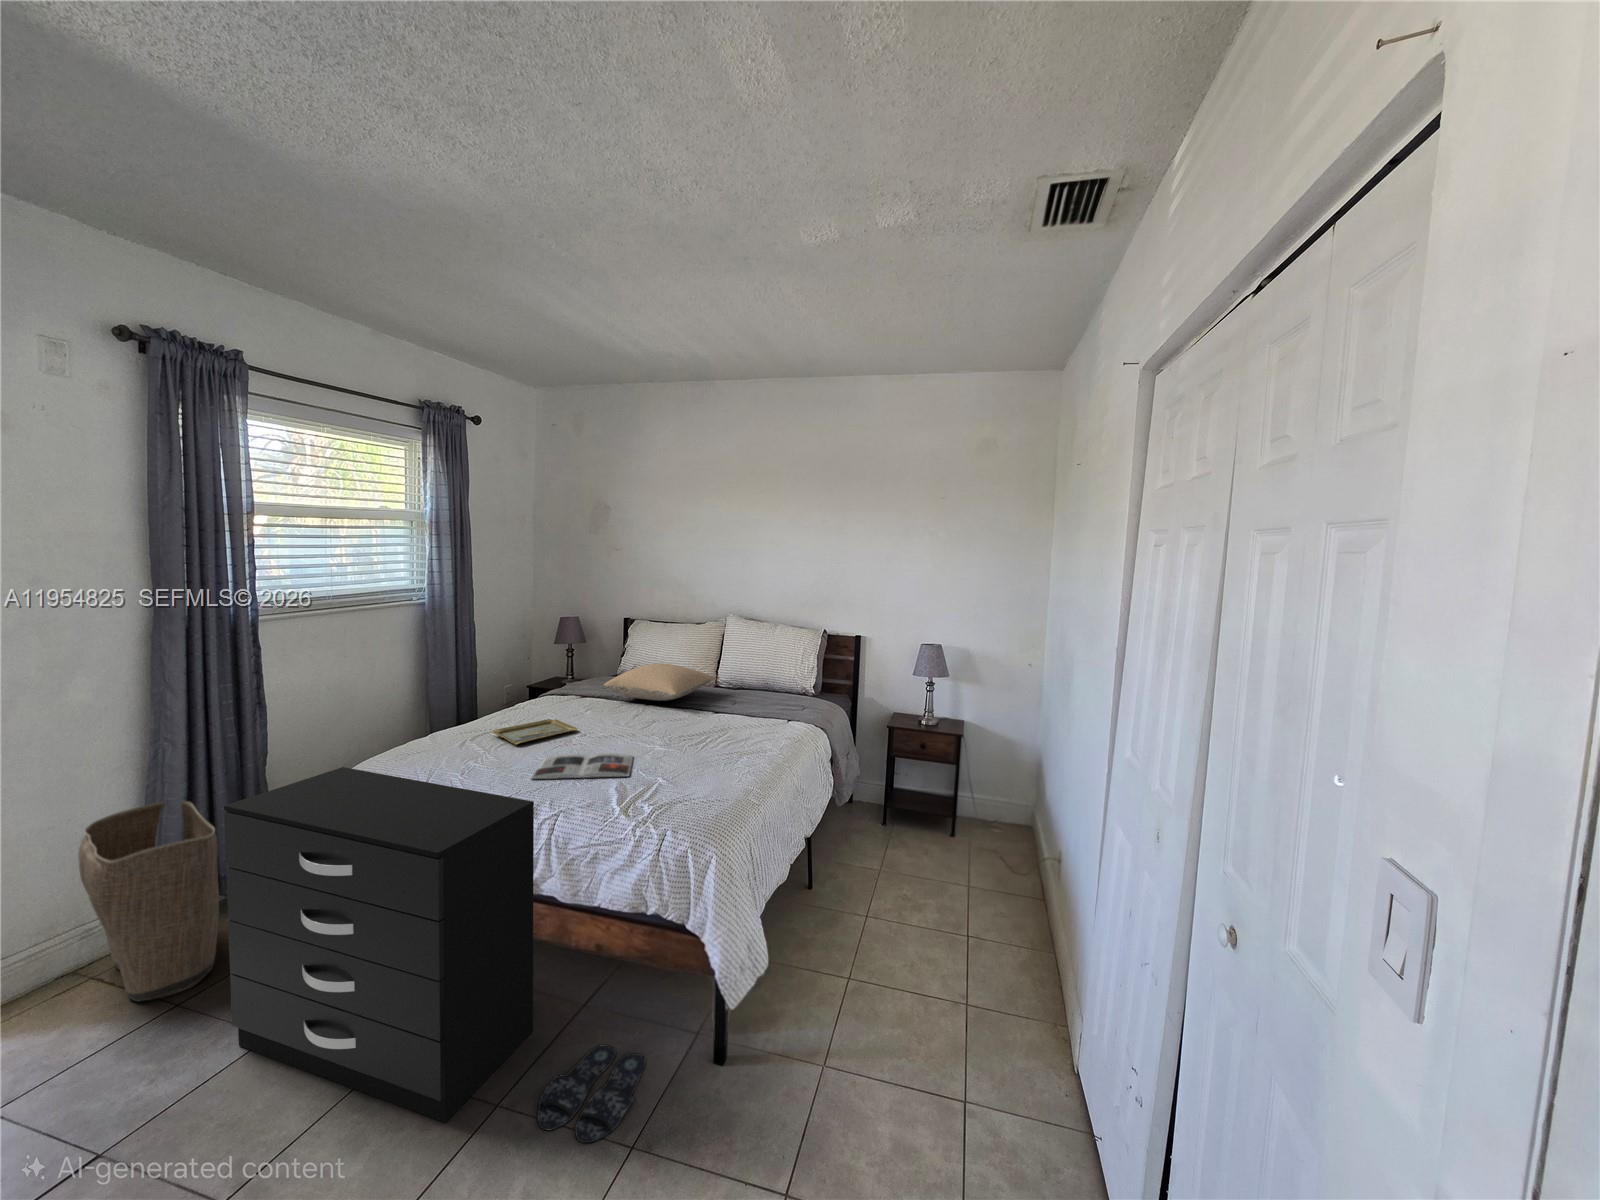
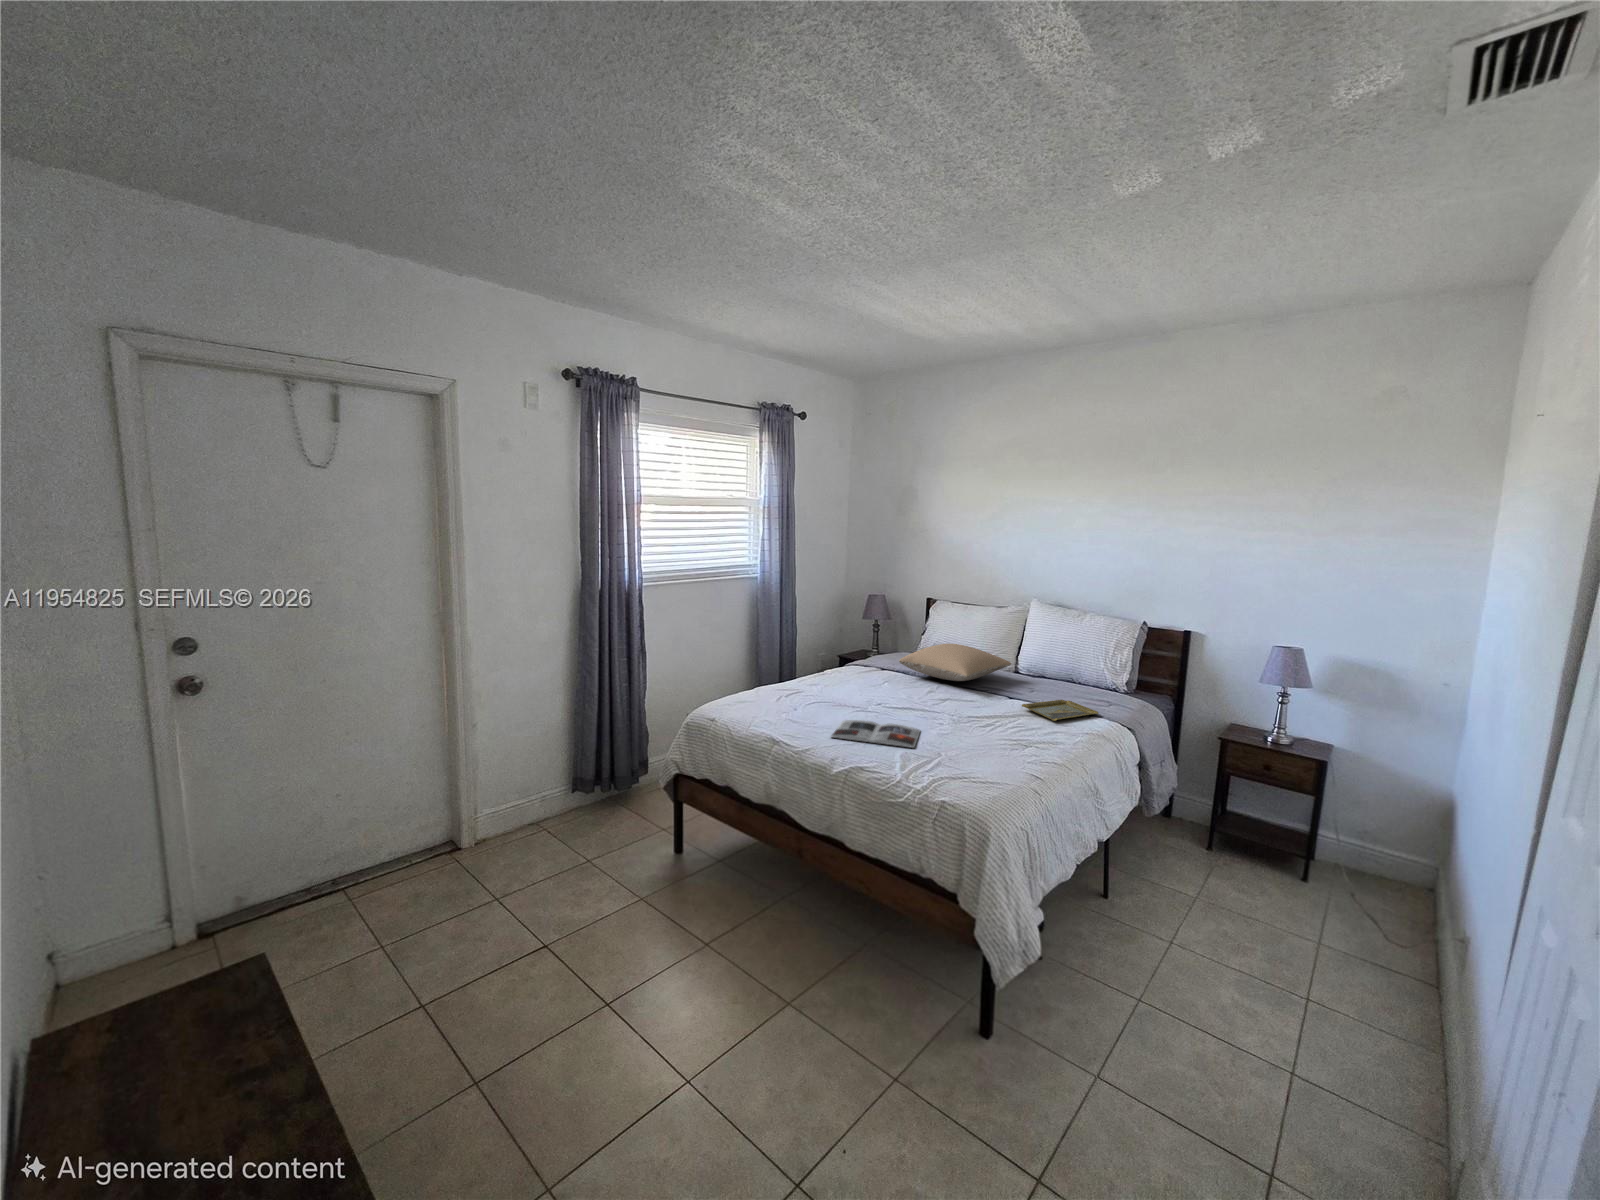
tray: present [492,719,577,744] -> present [1022,700,1098,721]
dresser: present [224,767,534,1123] -> none [626,706,831,997]
laundry basket: present [78,801,219,1002] -> none [549,715,620,851]
slippers: present [537,1045,646,1143] -> none [824,980,916,1054]

